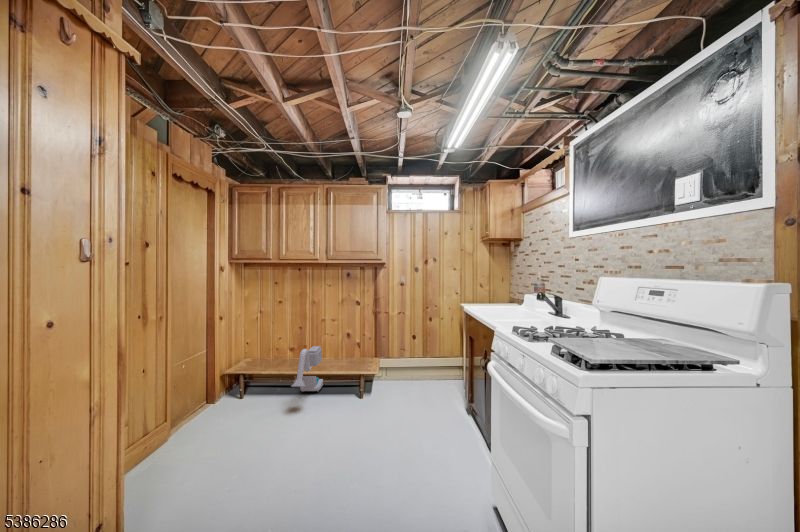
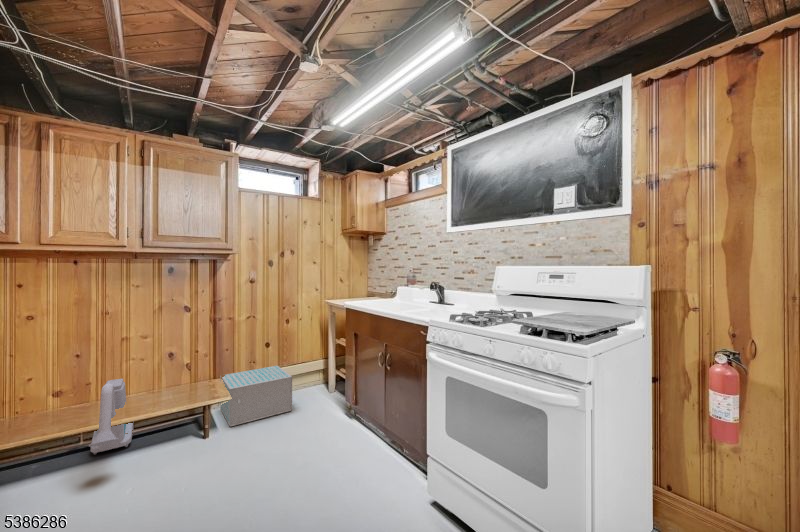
storage box: none [377,354,424,396] -> present [221,366,292,426]

